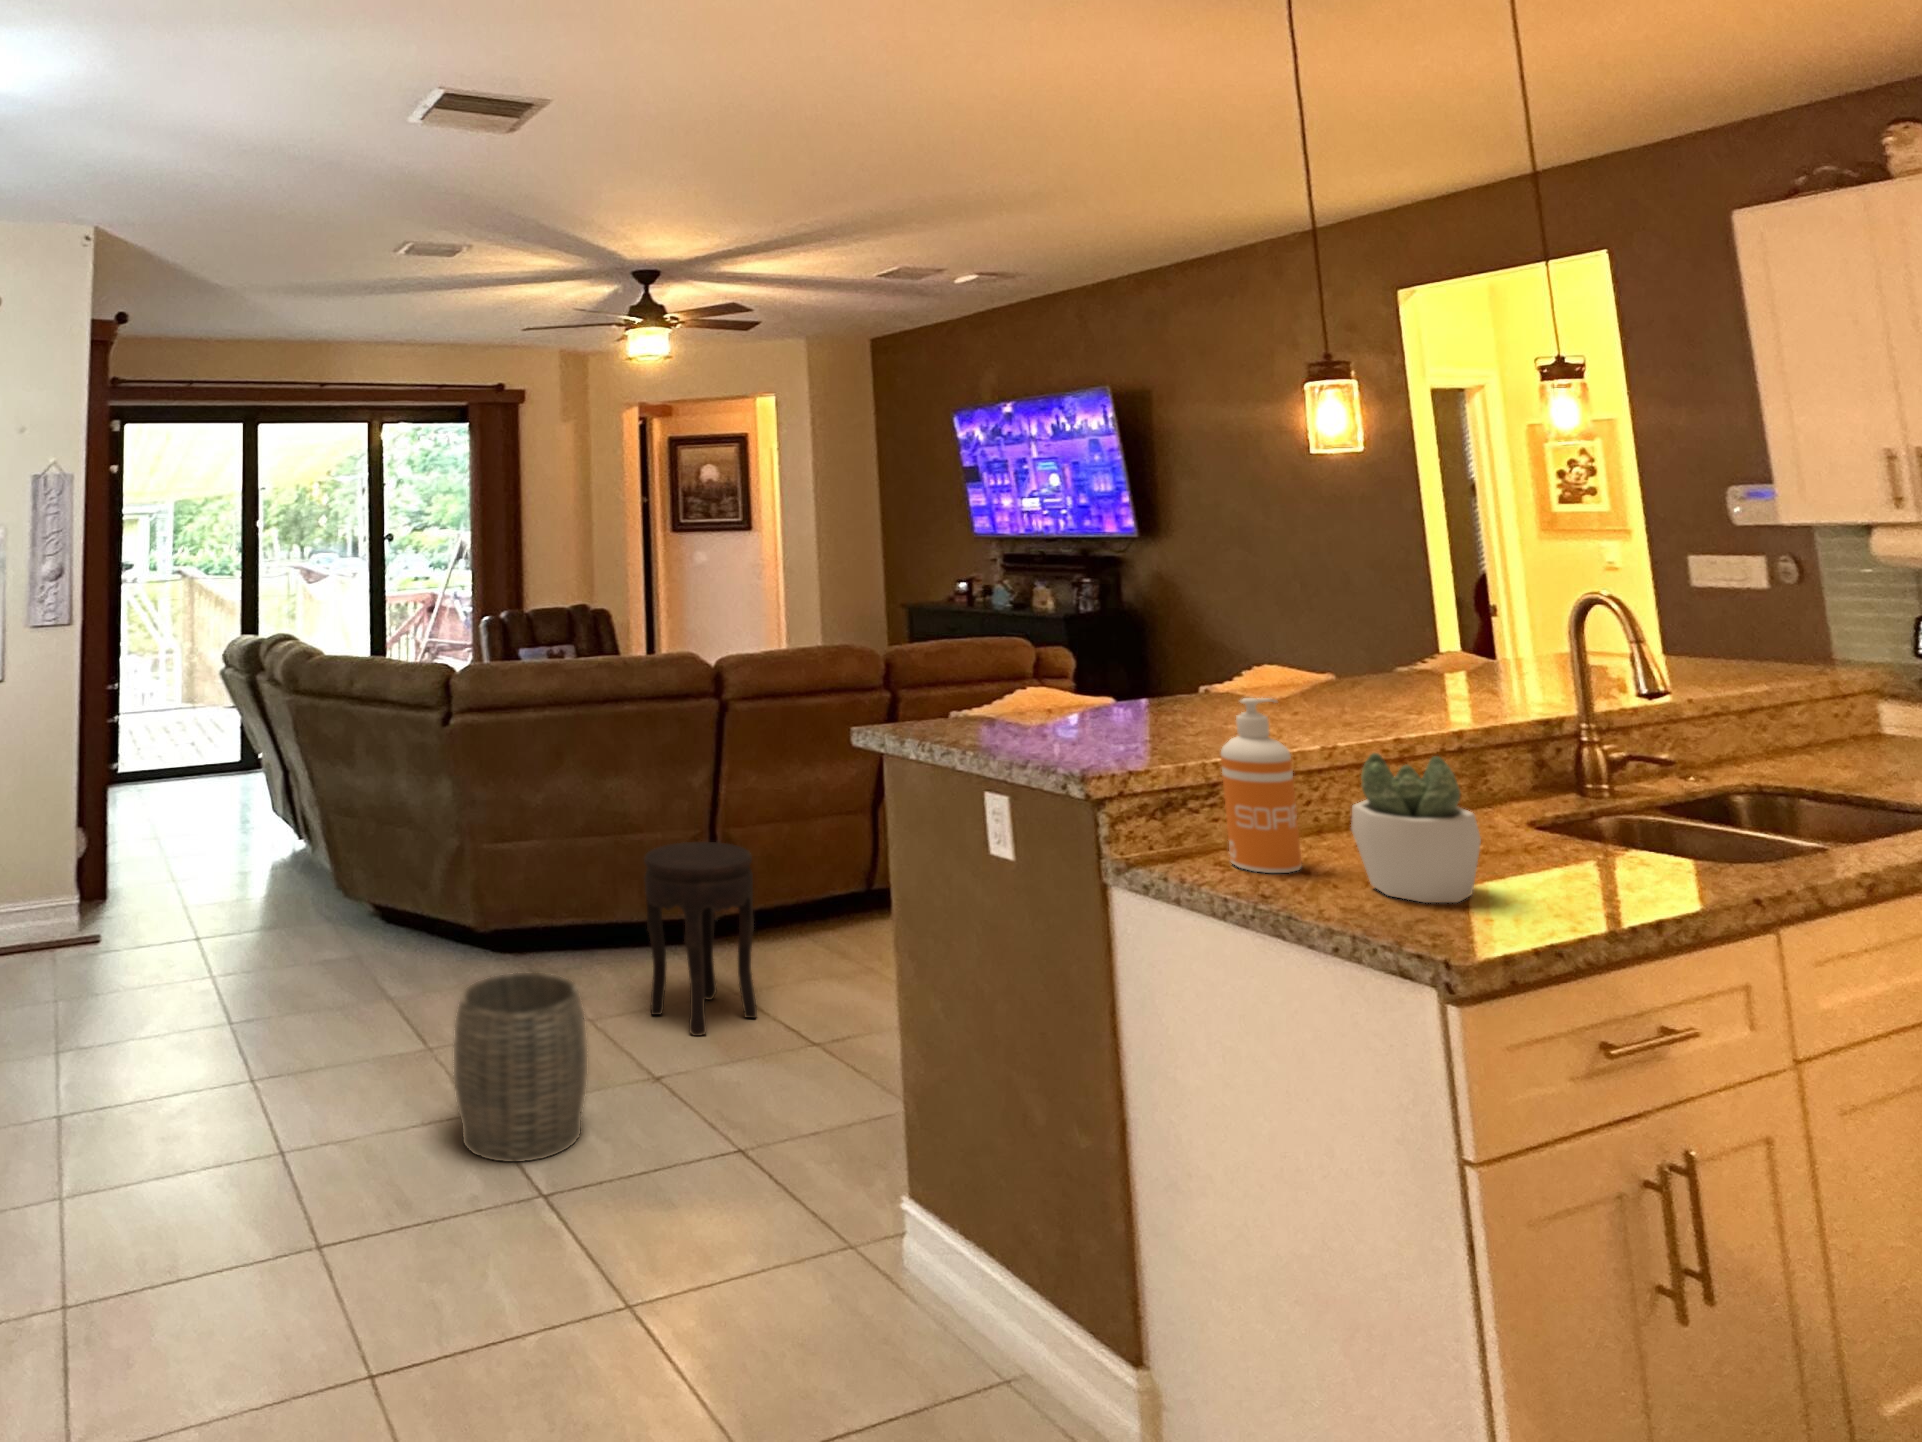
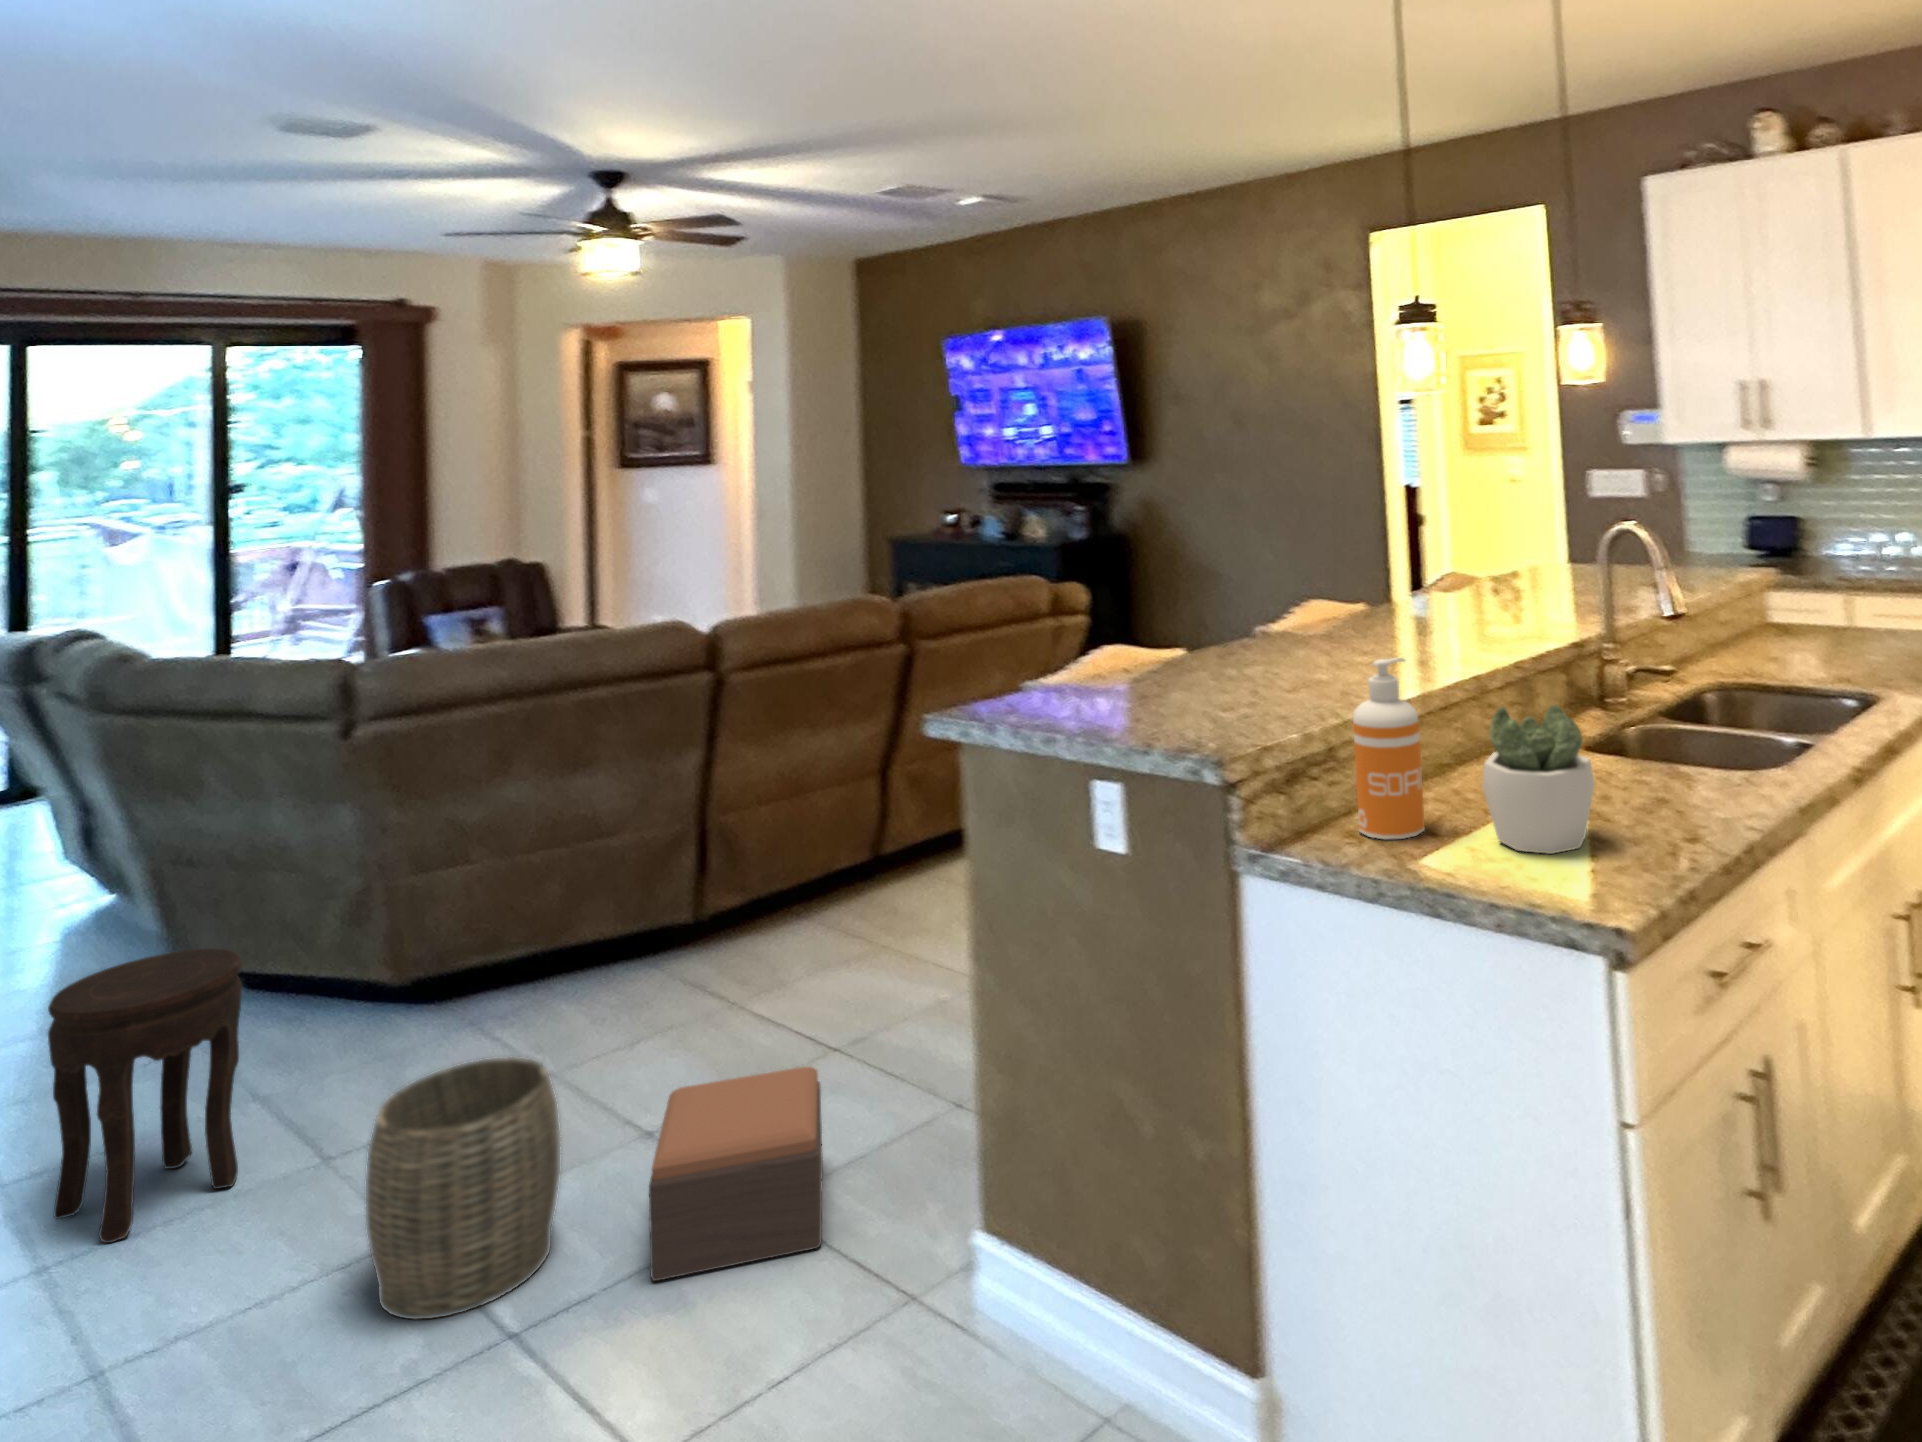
side table: present [644,842,757,1036] -> present [48,948,242,1243]
footstool: none [647,1027,794,1185] -> present [649,1067,823,1281]

